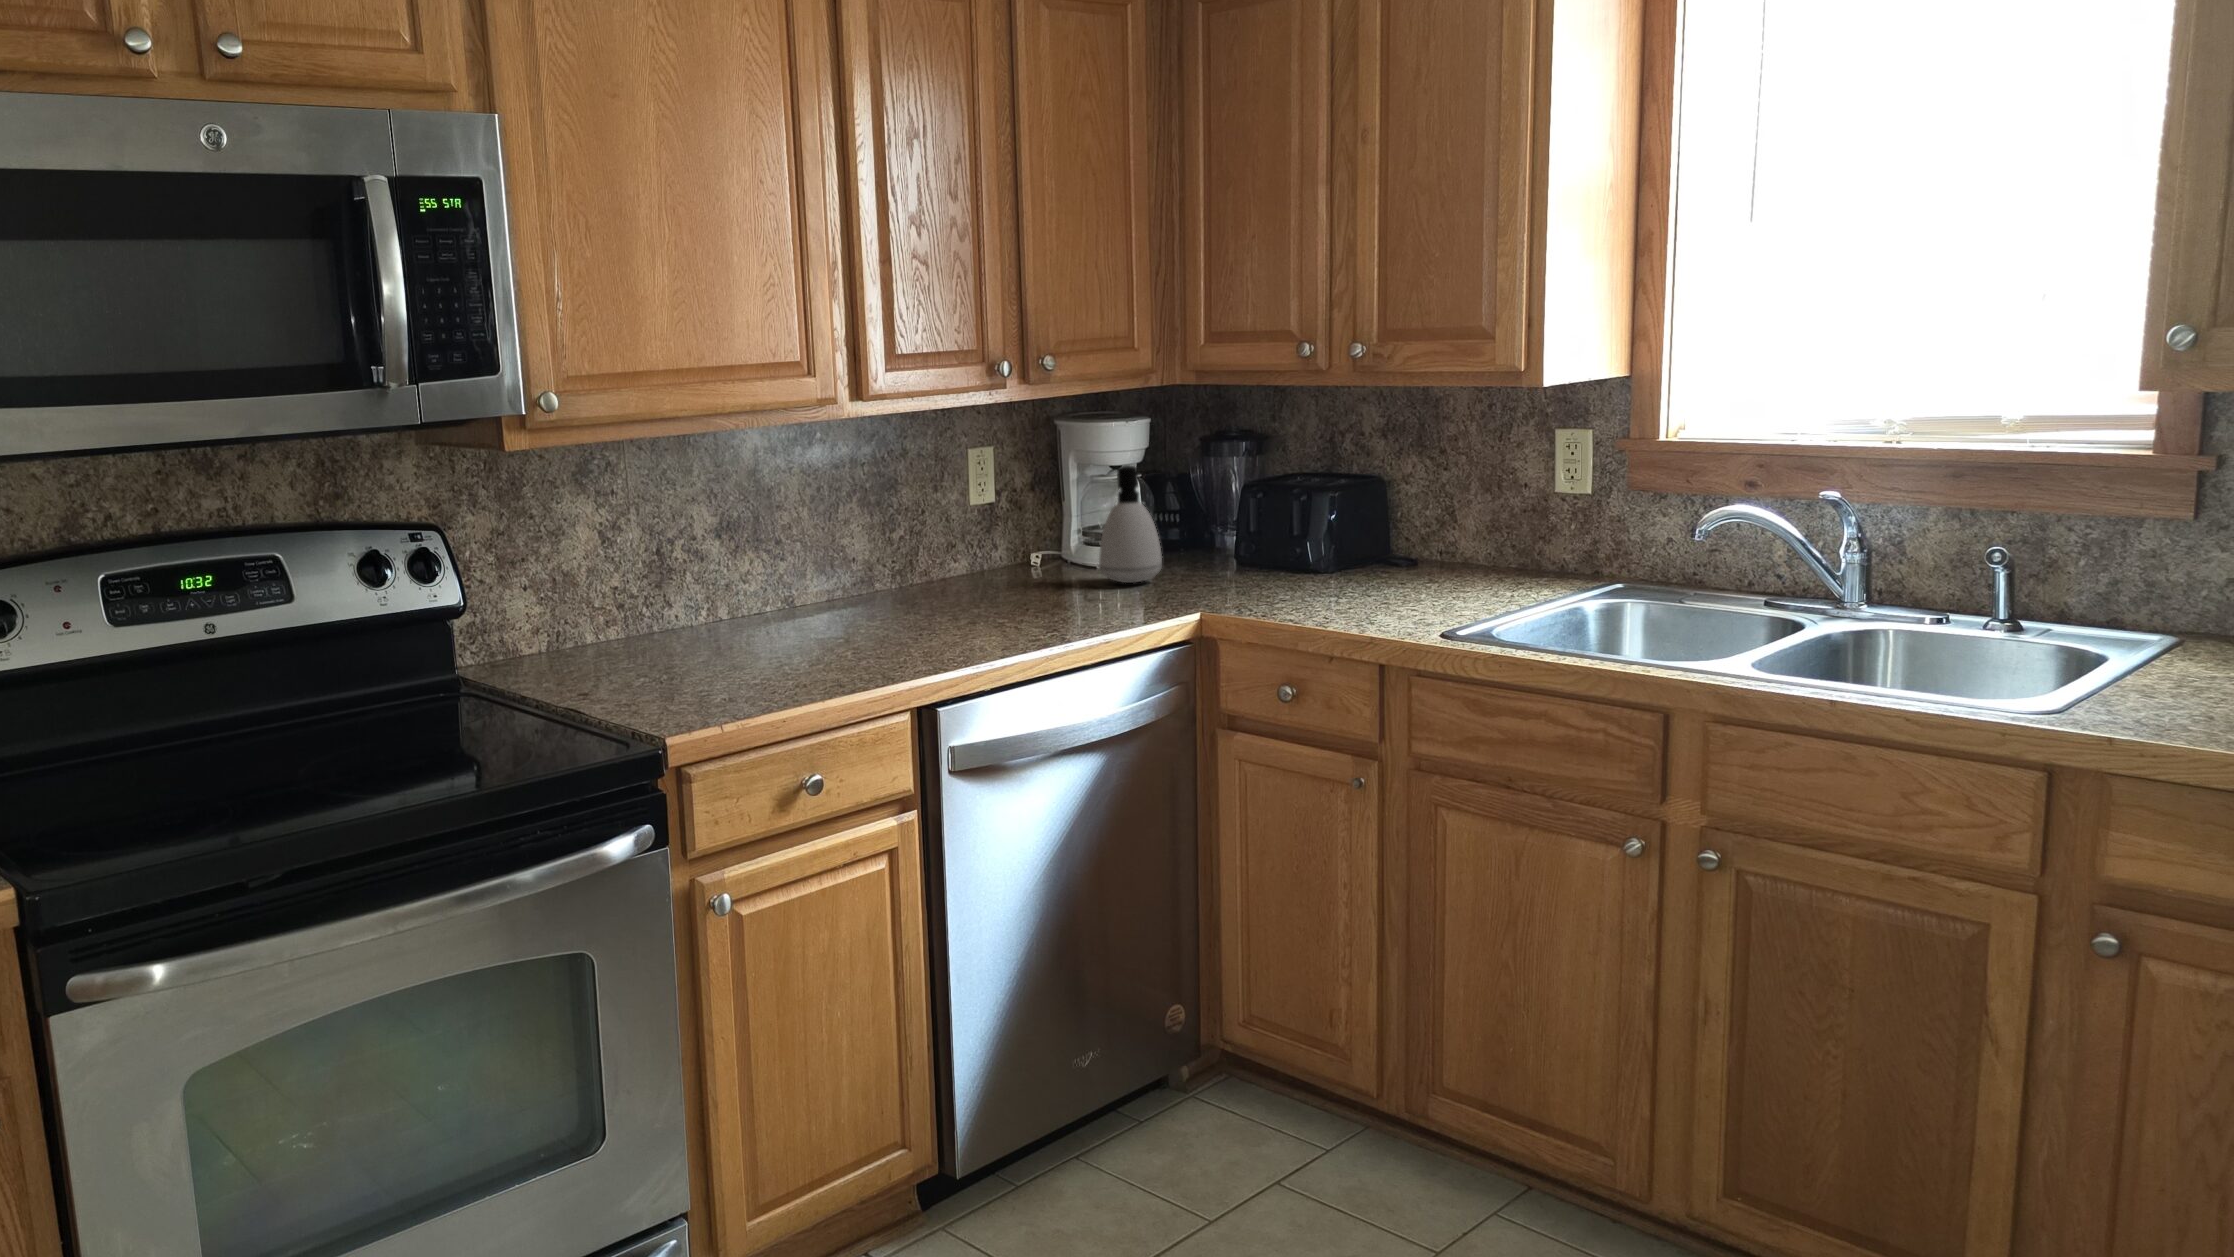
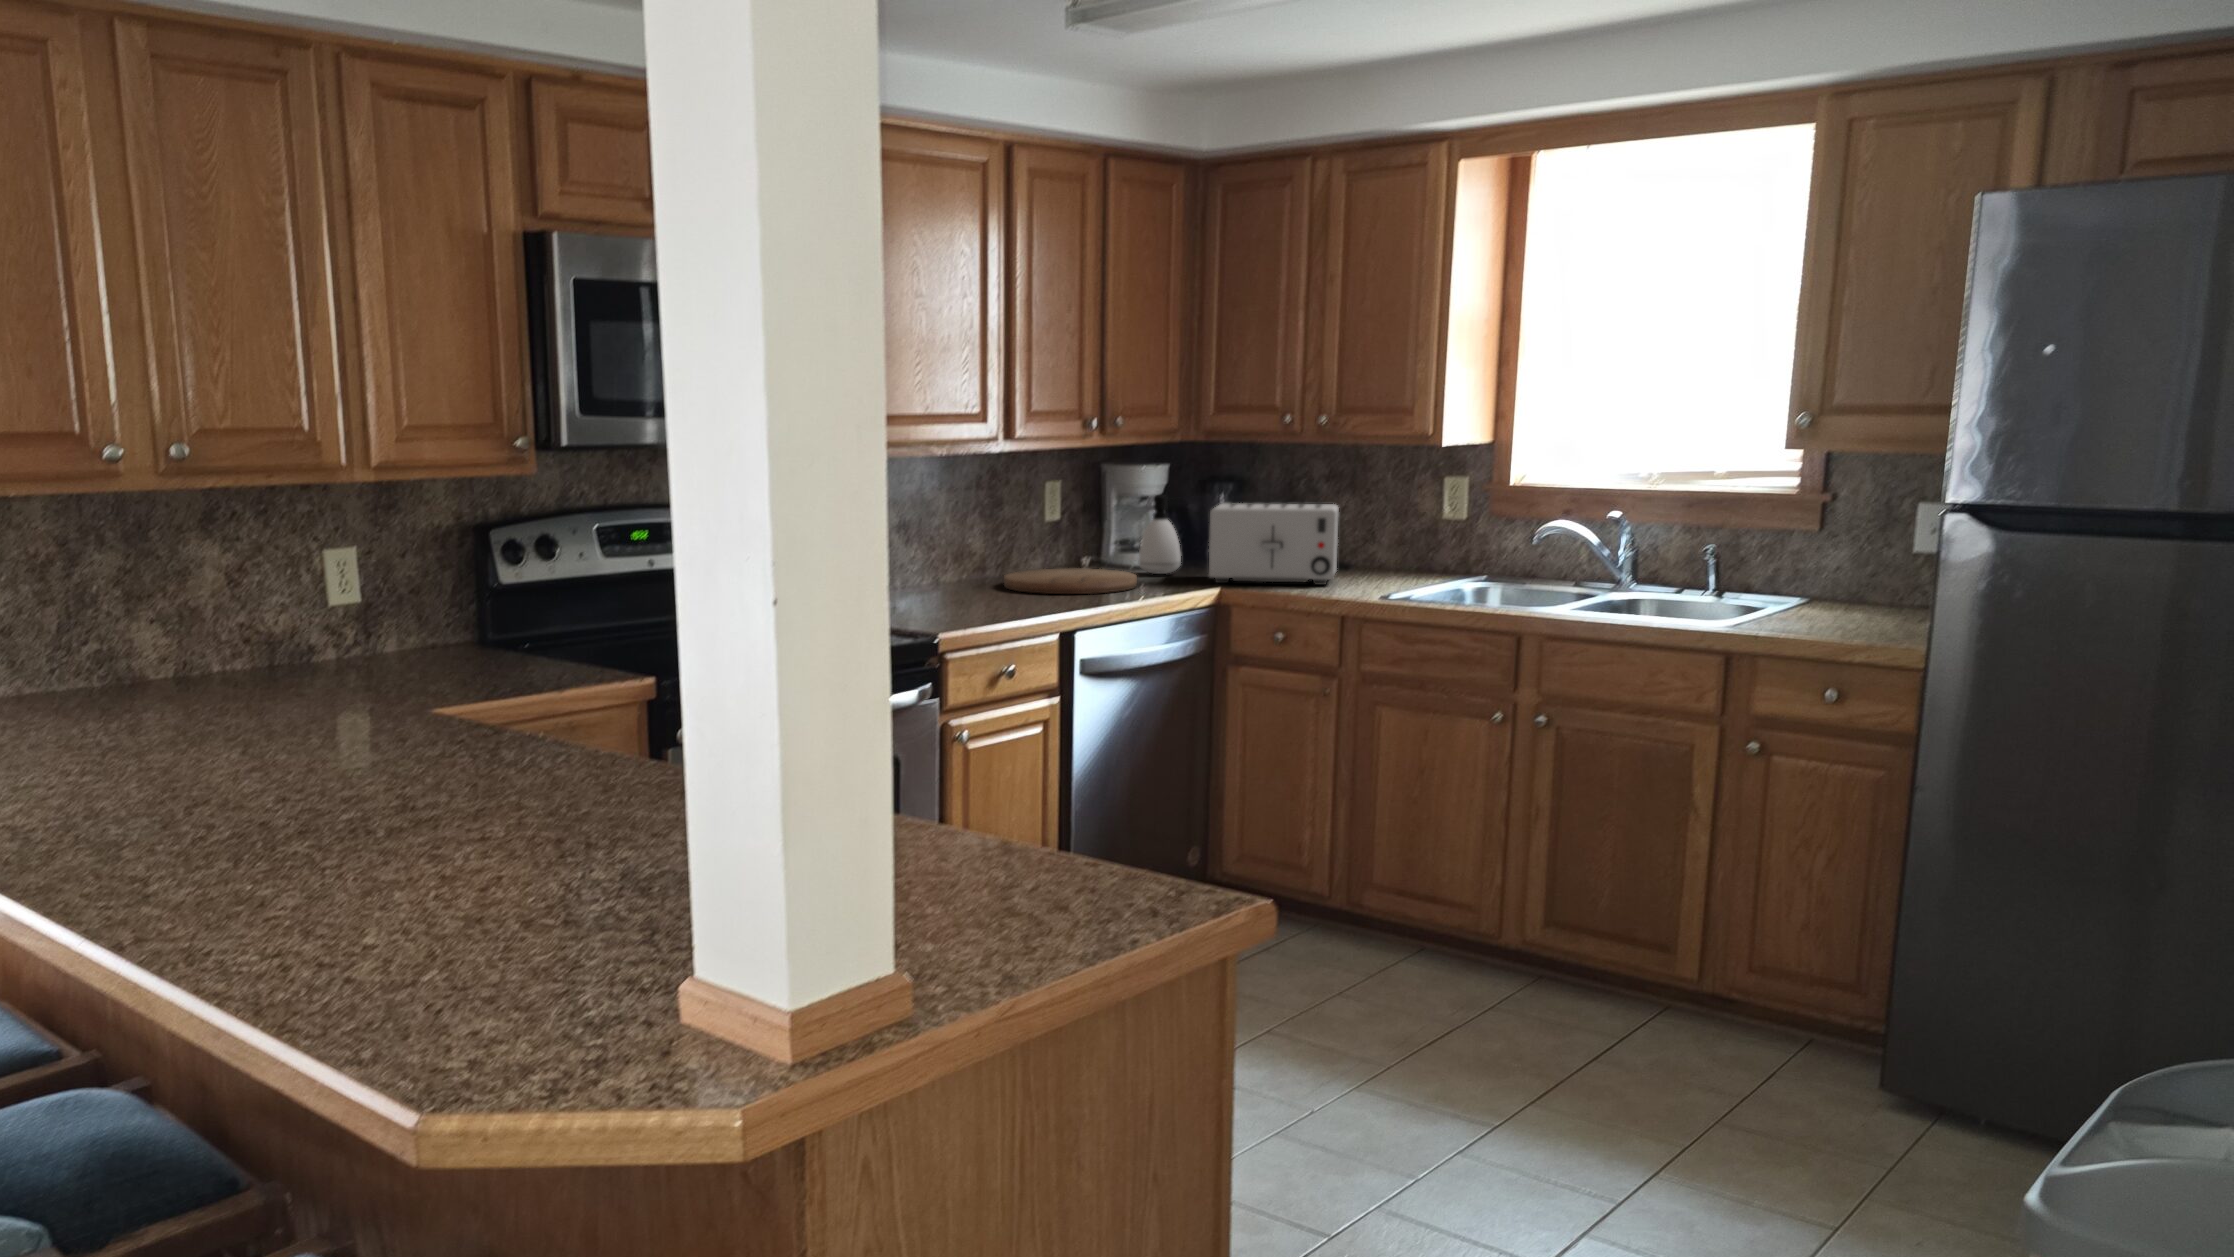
toaster: none [1185,477,1391,605] -> present [1209,503,1339,585]
cutting board: none [878,580,1077,633] -> present [1004,569,1137,594]

